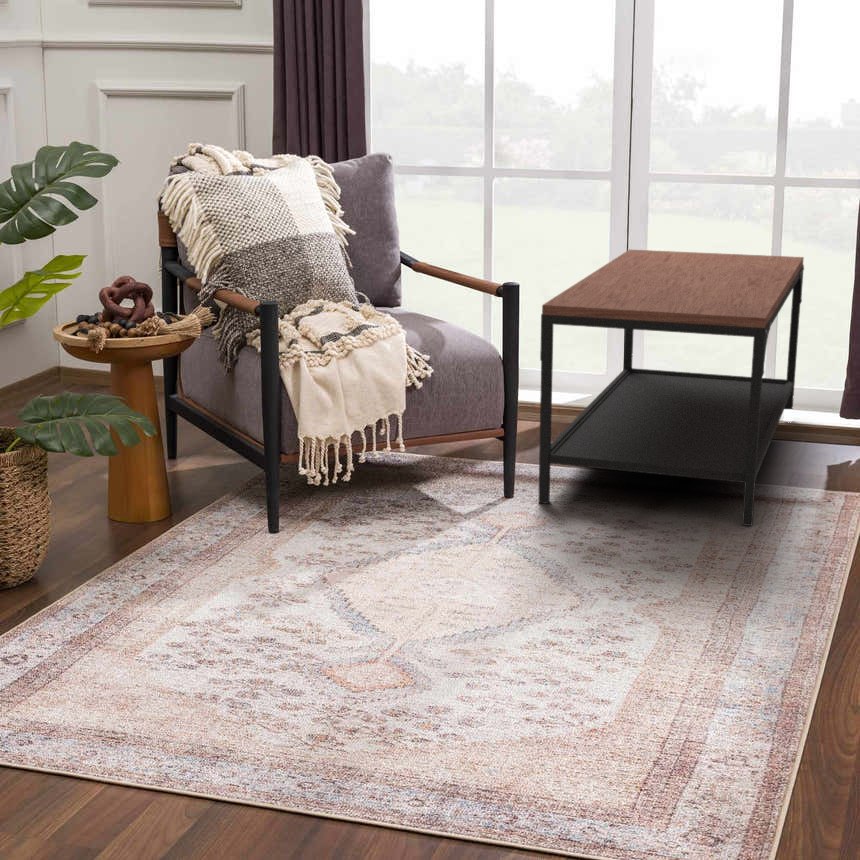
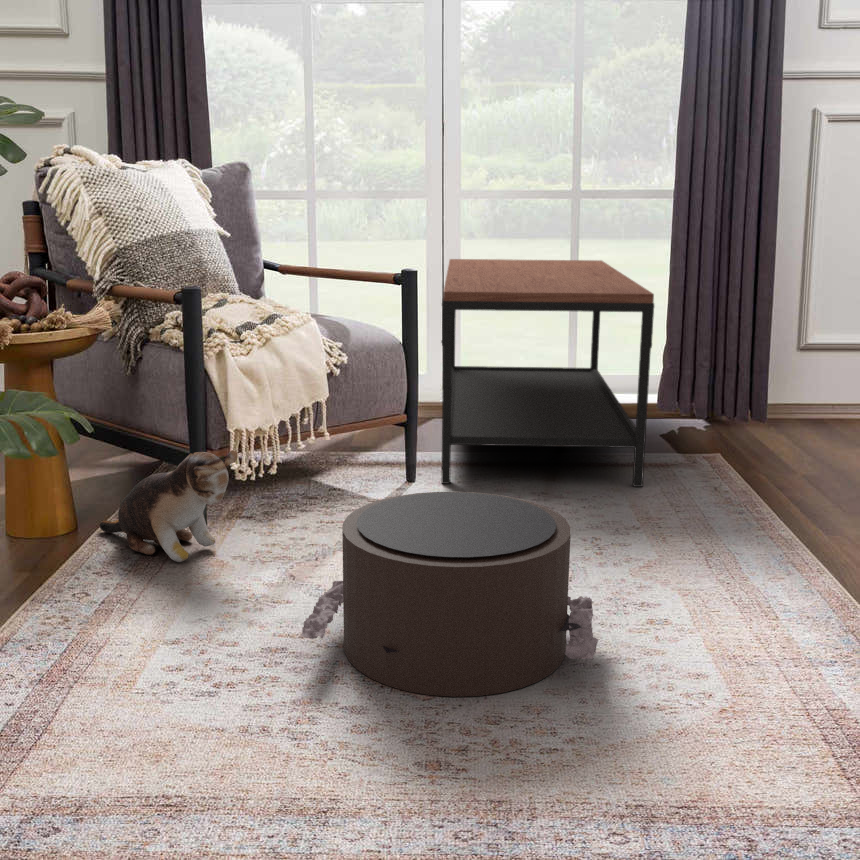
plush toy: none [186,458,287,558] -> present [100,450,238,562]
pouf: none [271,517,555,710] -> present [301,491,598,697]

